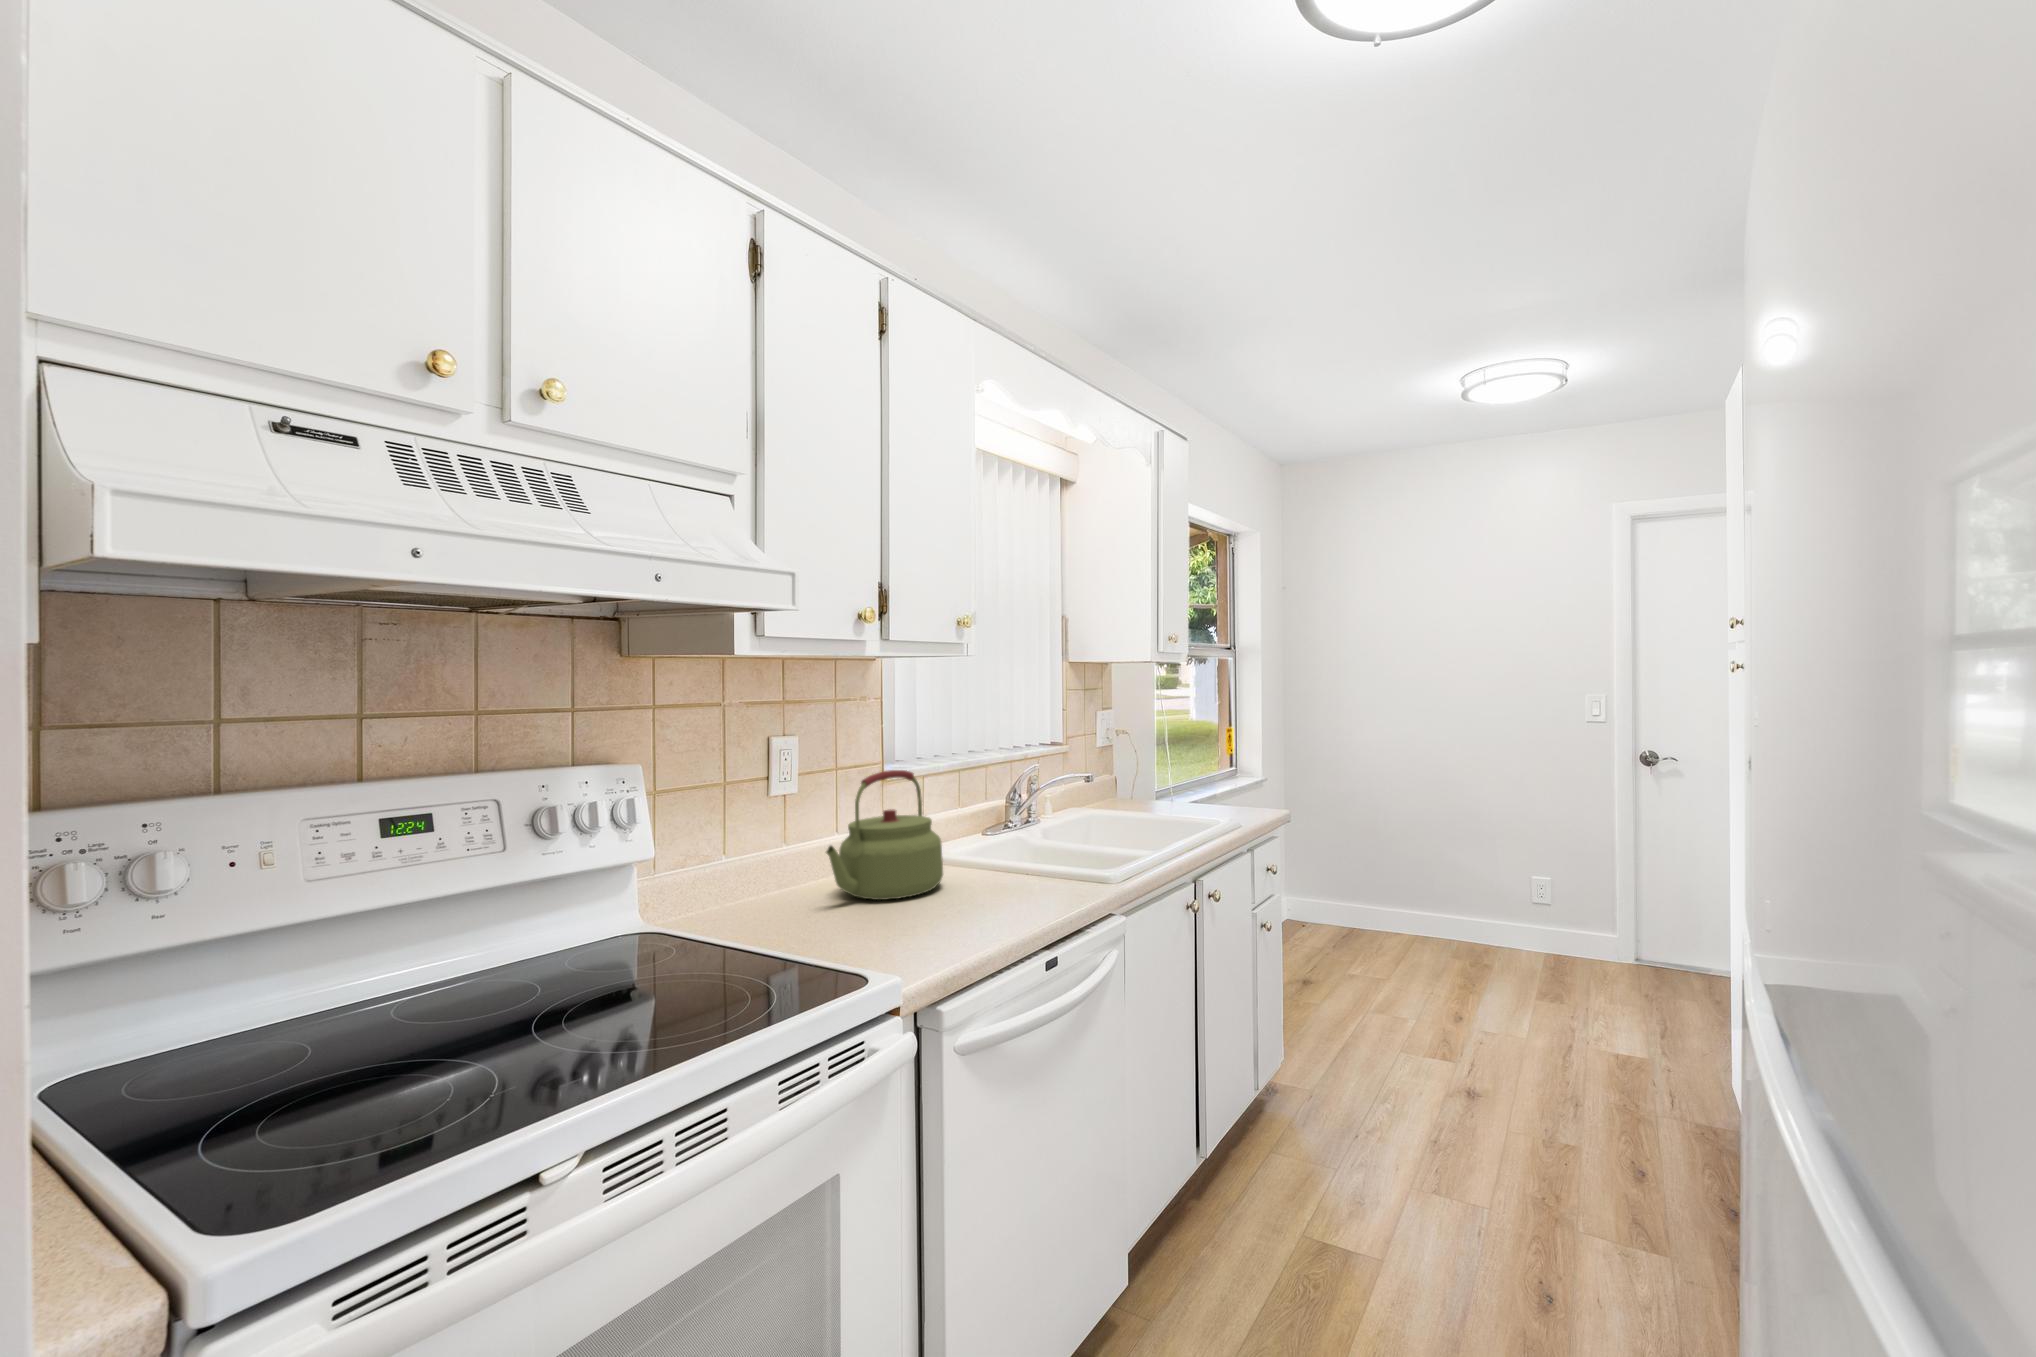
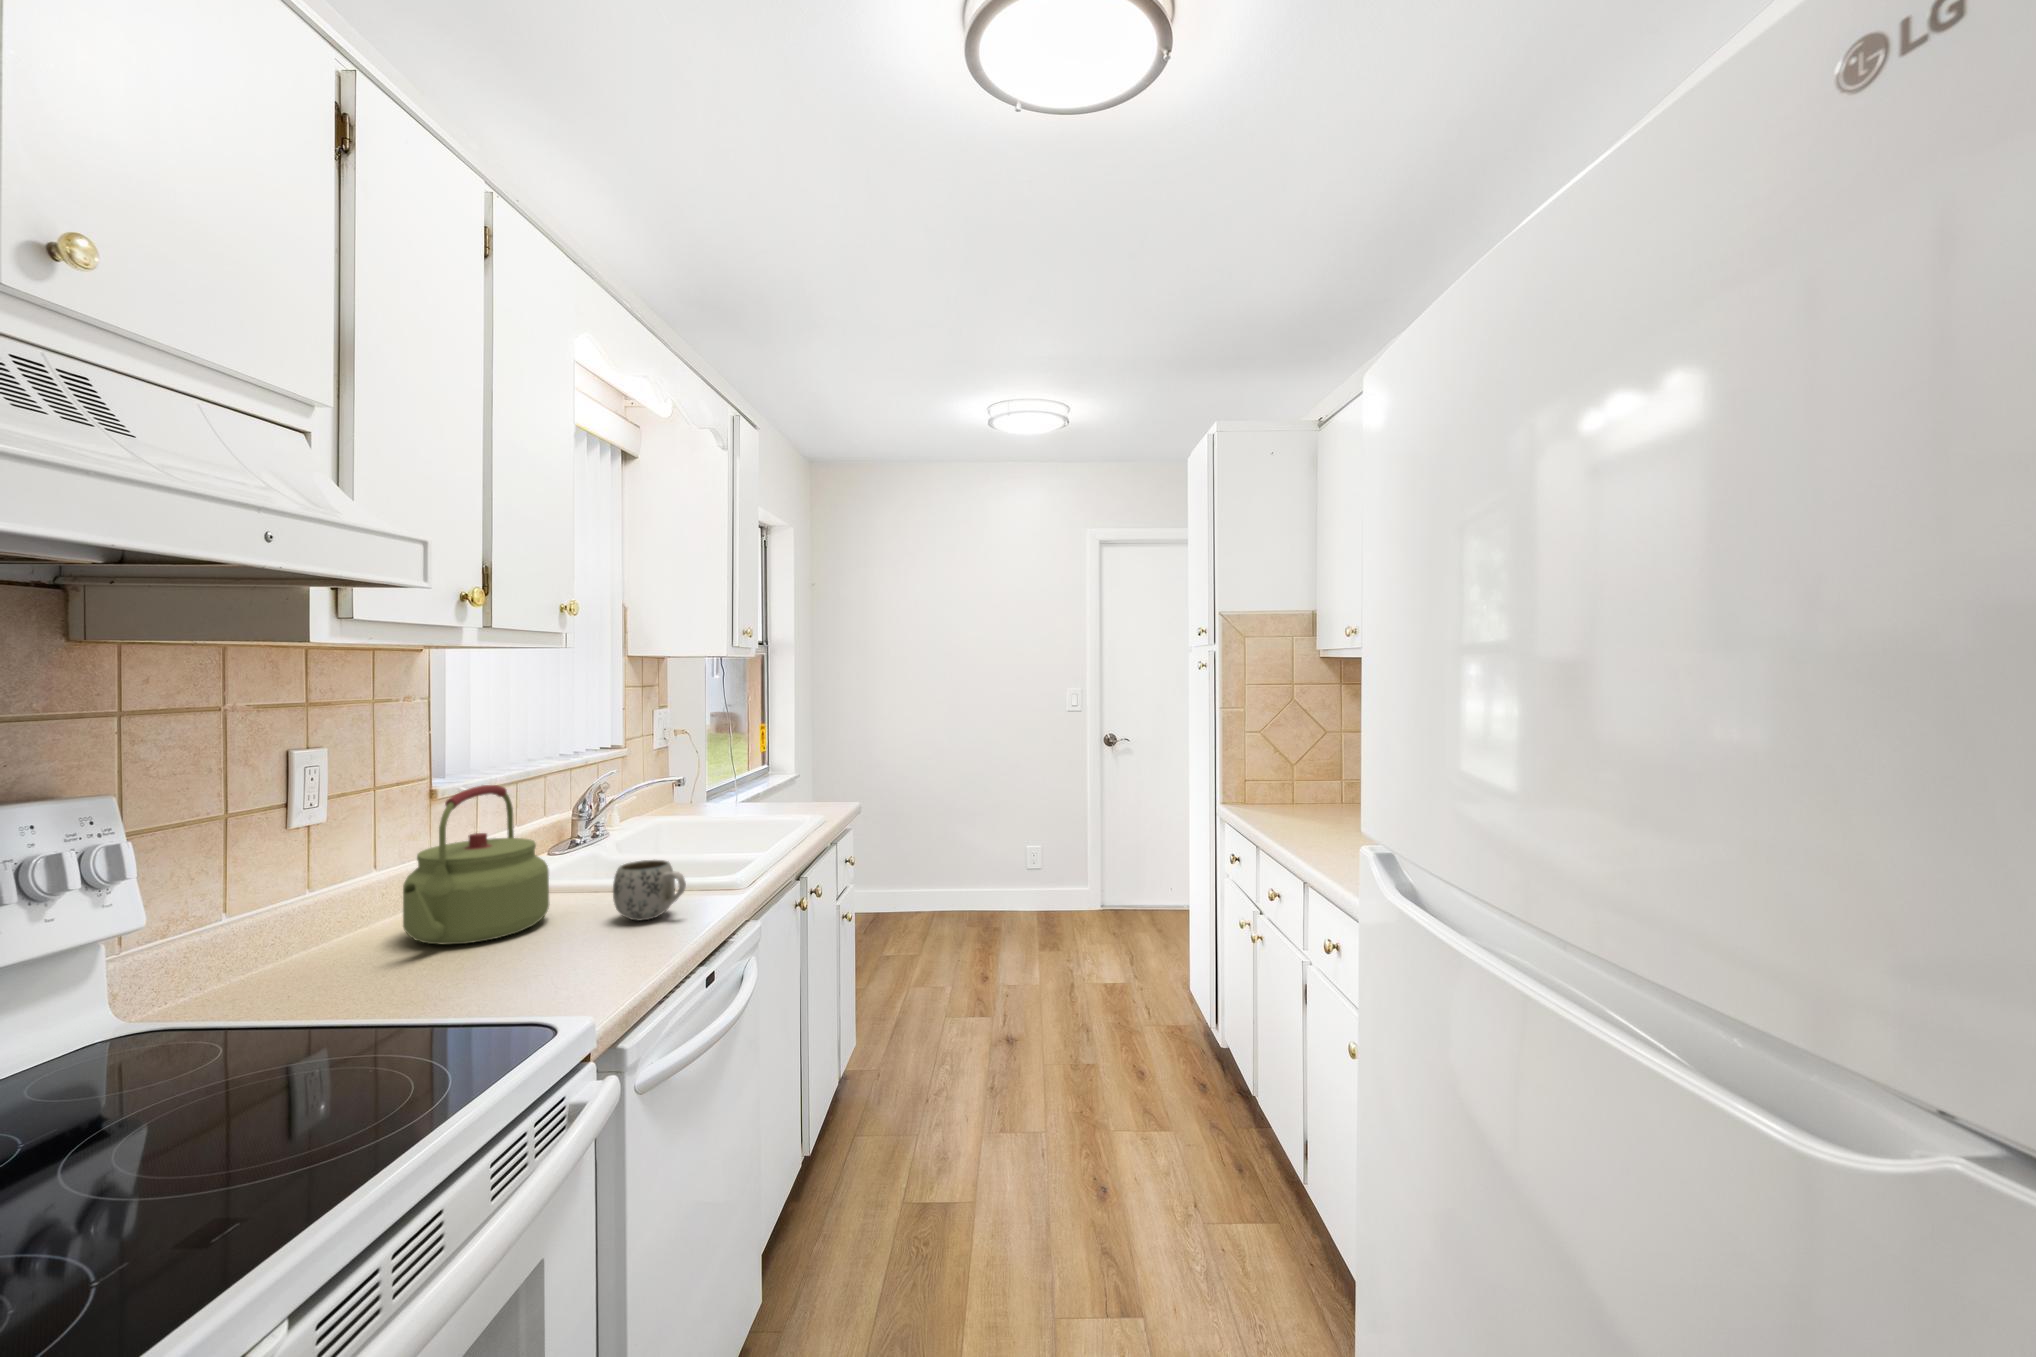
mug: none [982,844,1037,899] -> present [613,860,686,920]

